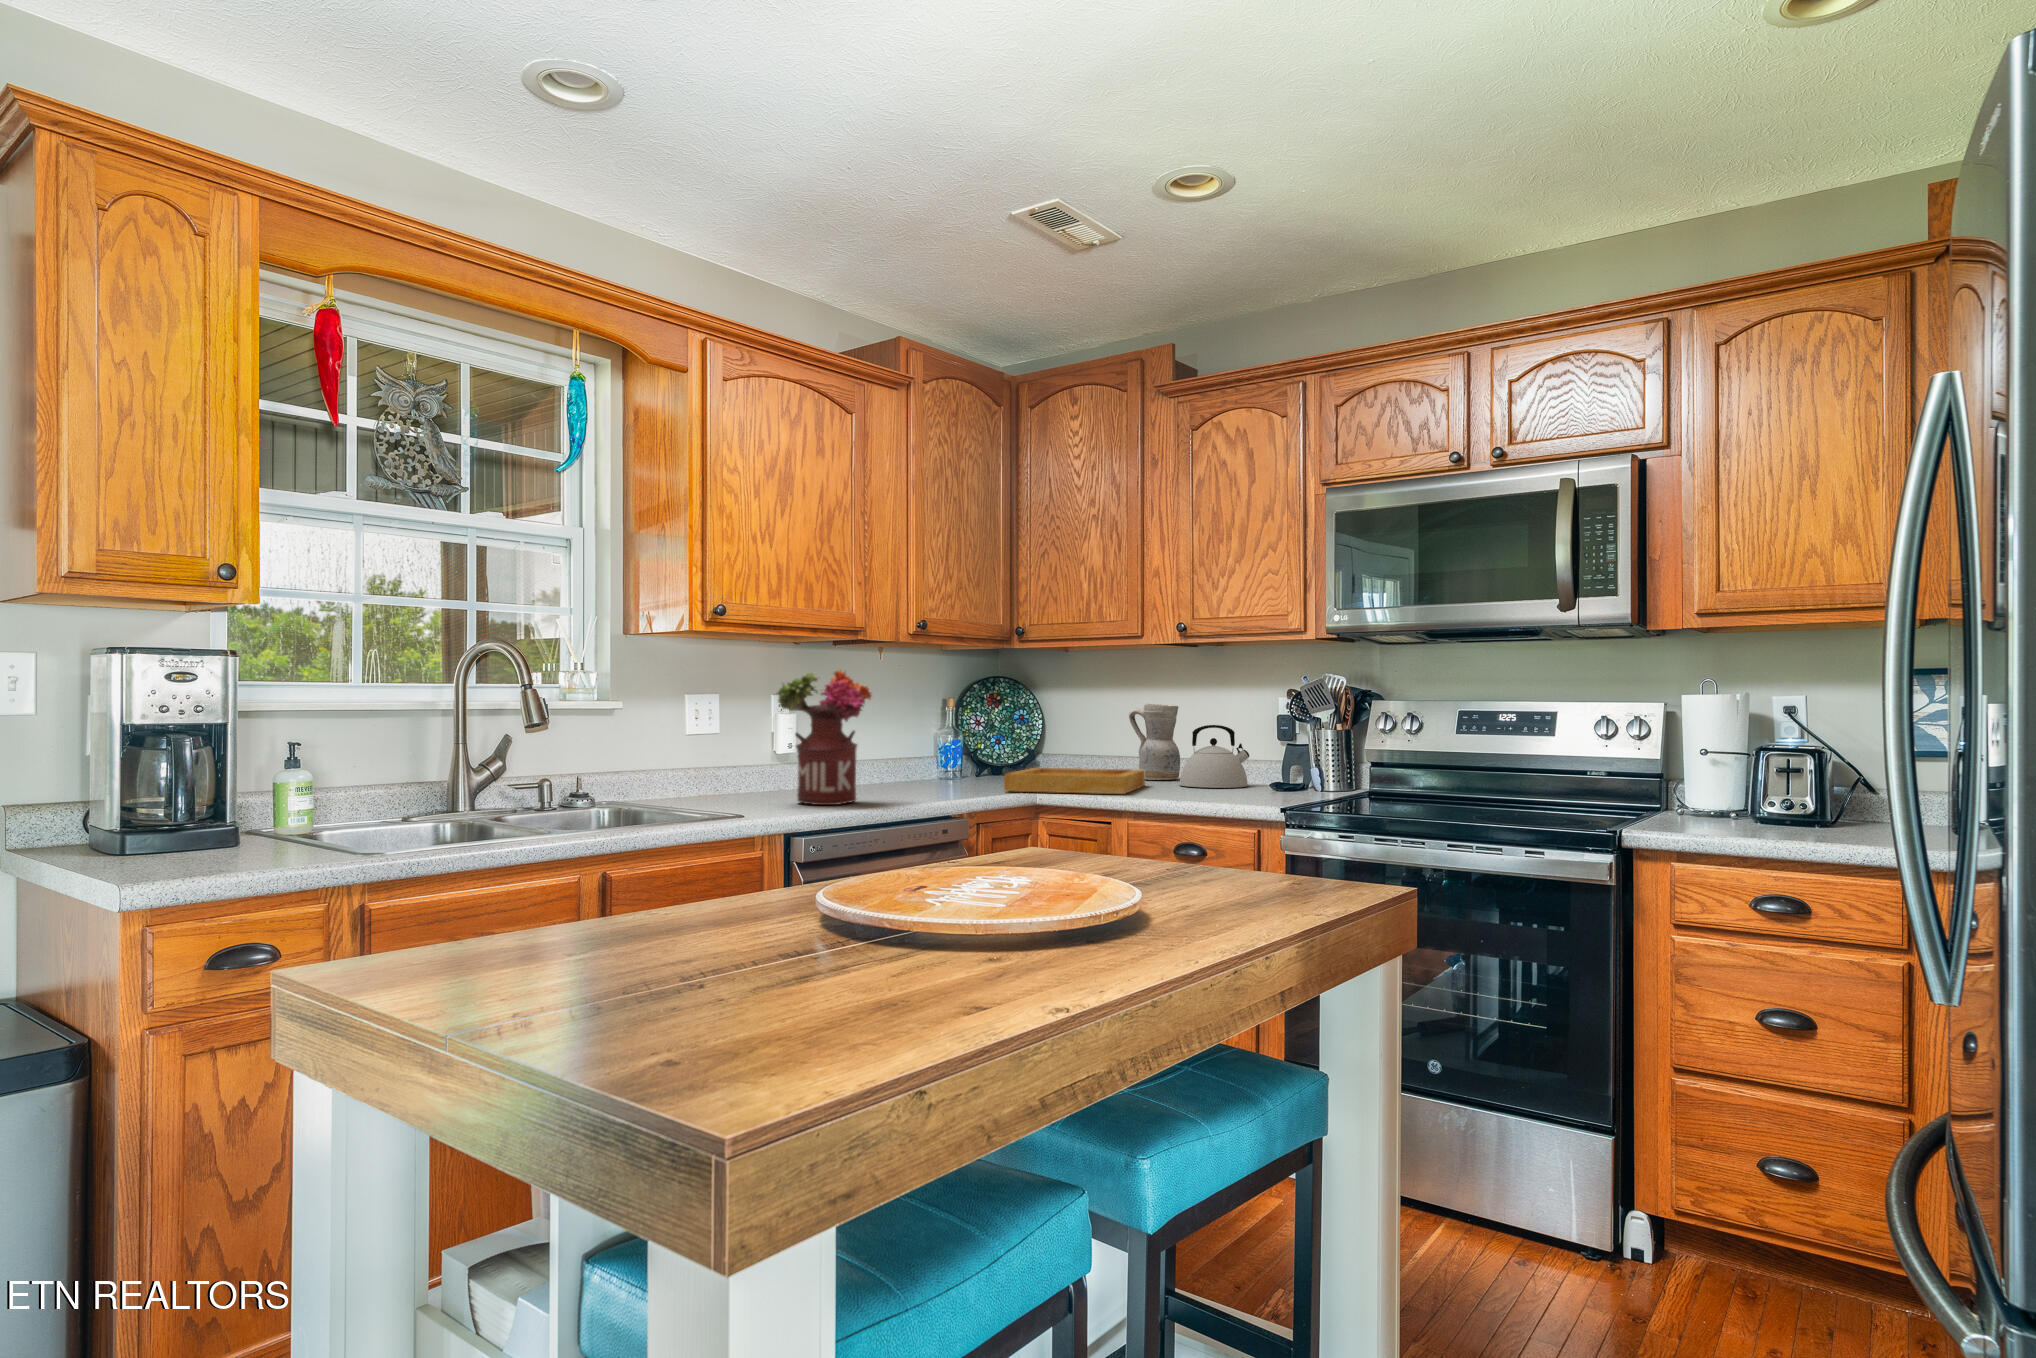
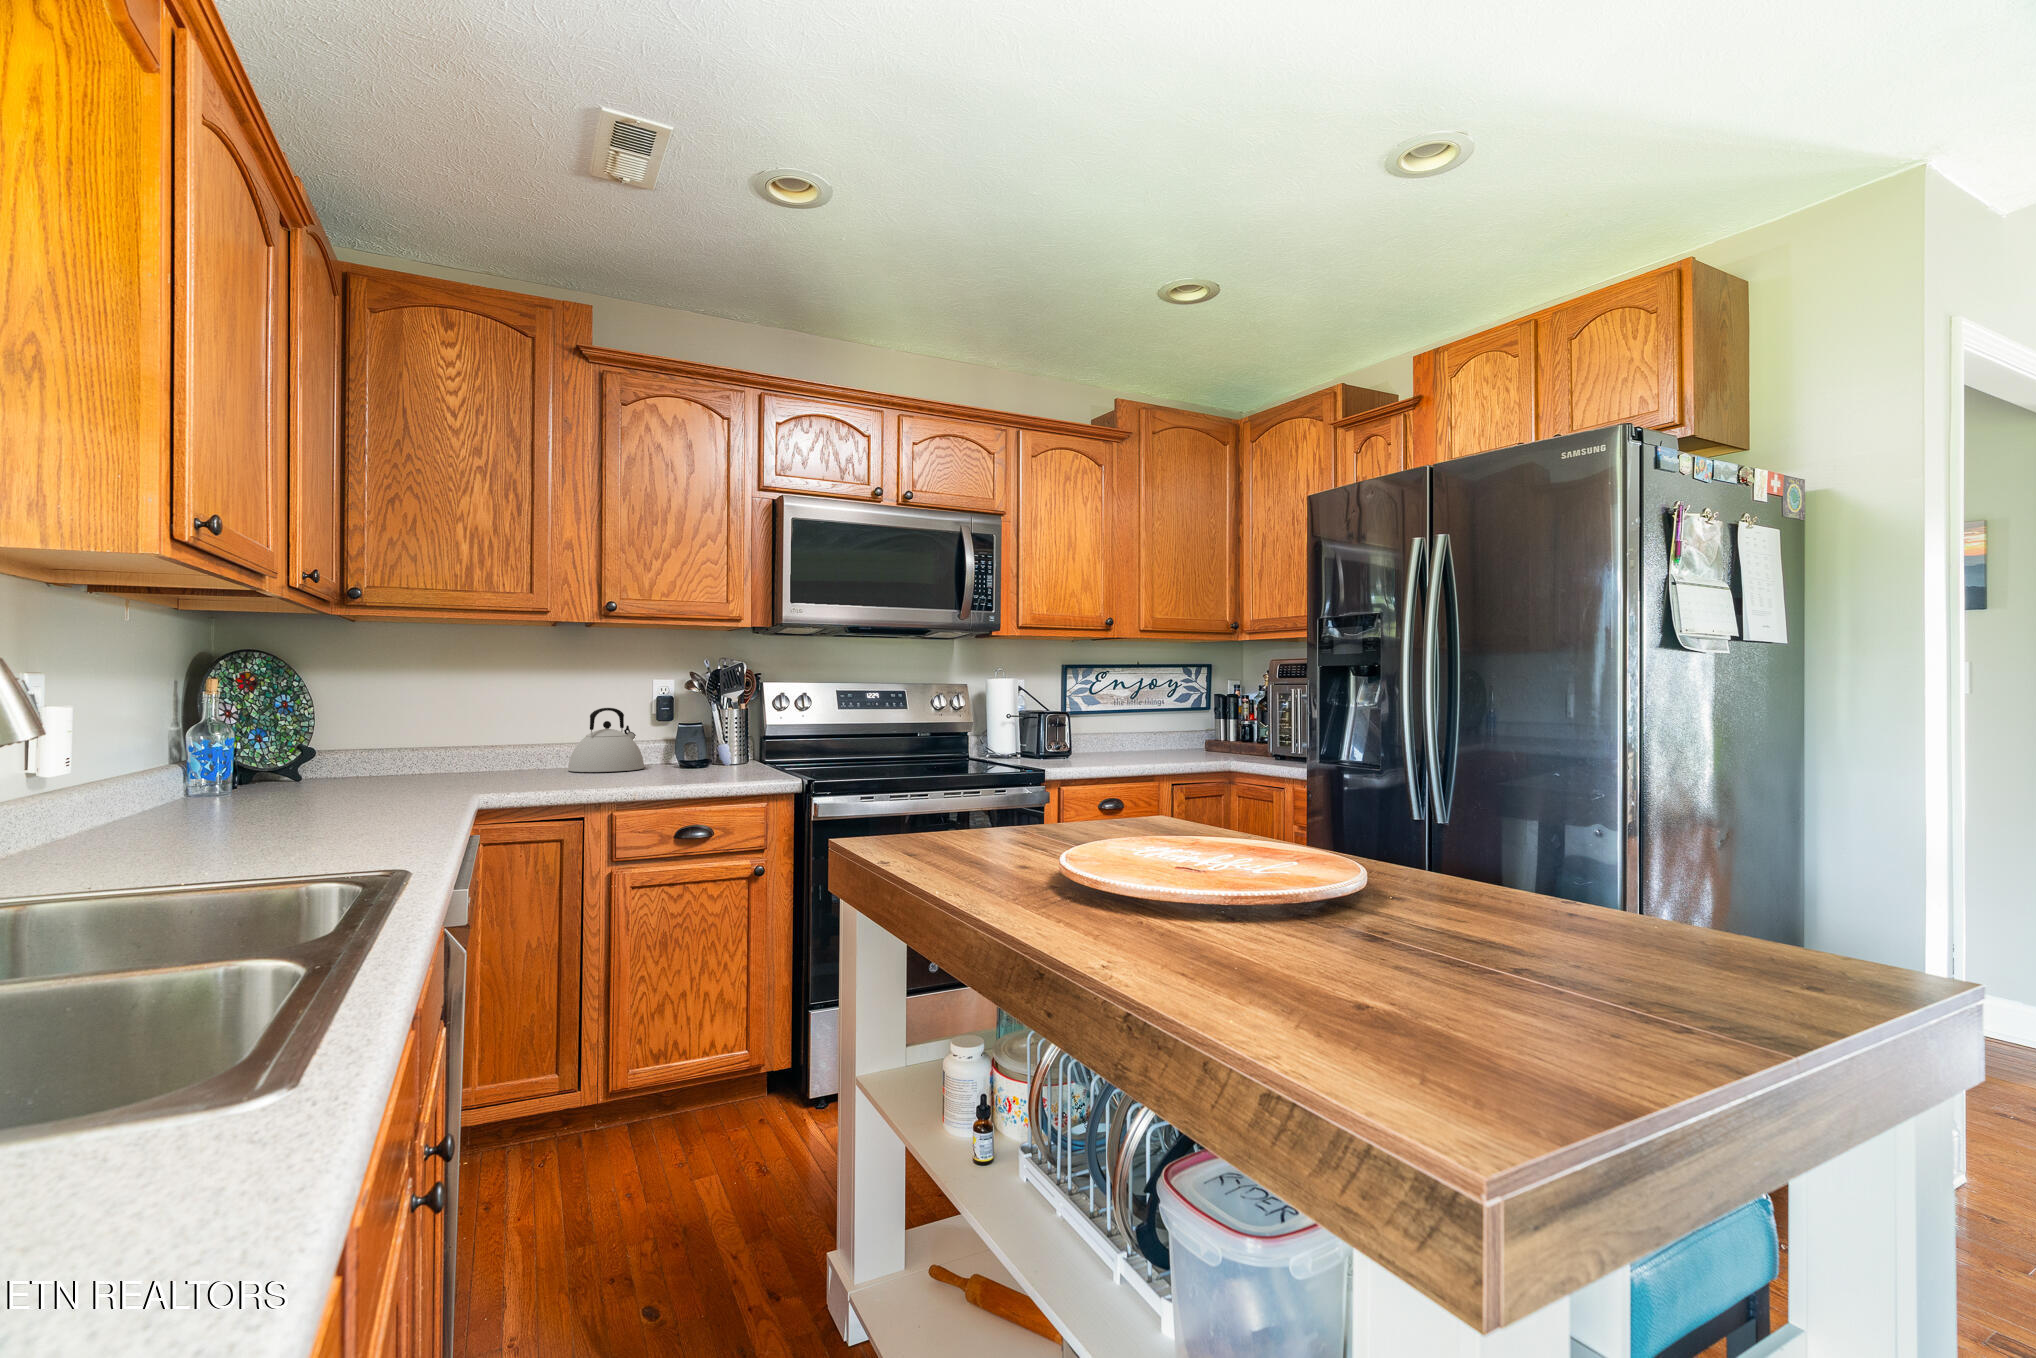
flower arrangement: present [777,670,871,805] -> none [168,626,371,848]
ceramic pitcher: present [1129,704,1180,780] -> none [468,687,534,770]
tray: present [1004,768,1145,794] -> none [390,758,595,797]

